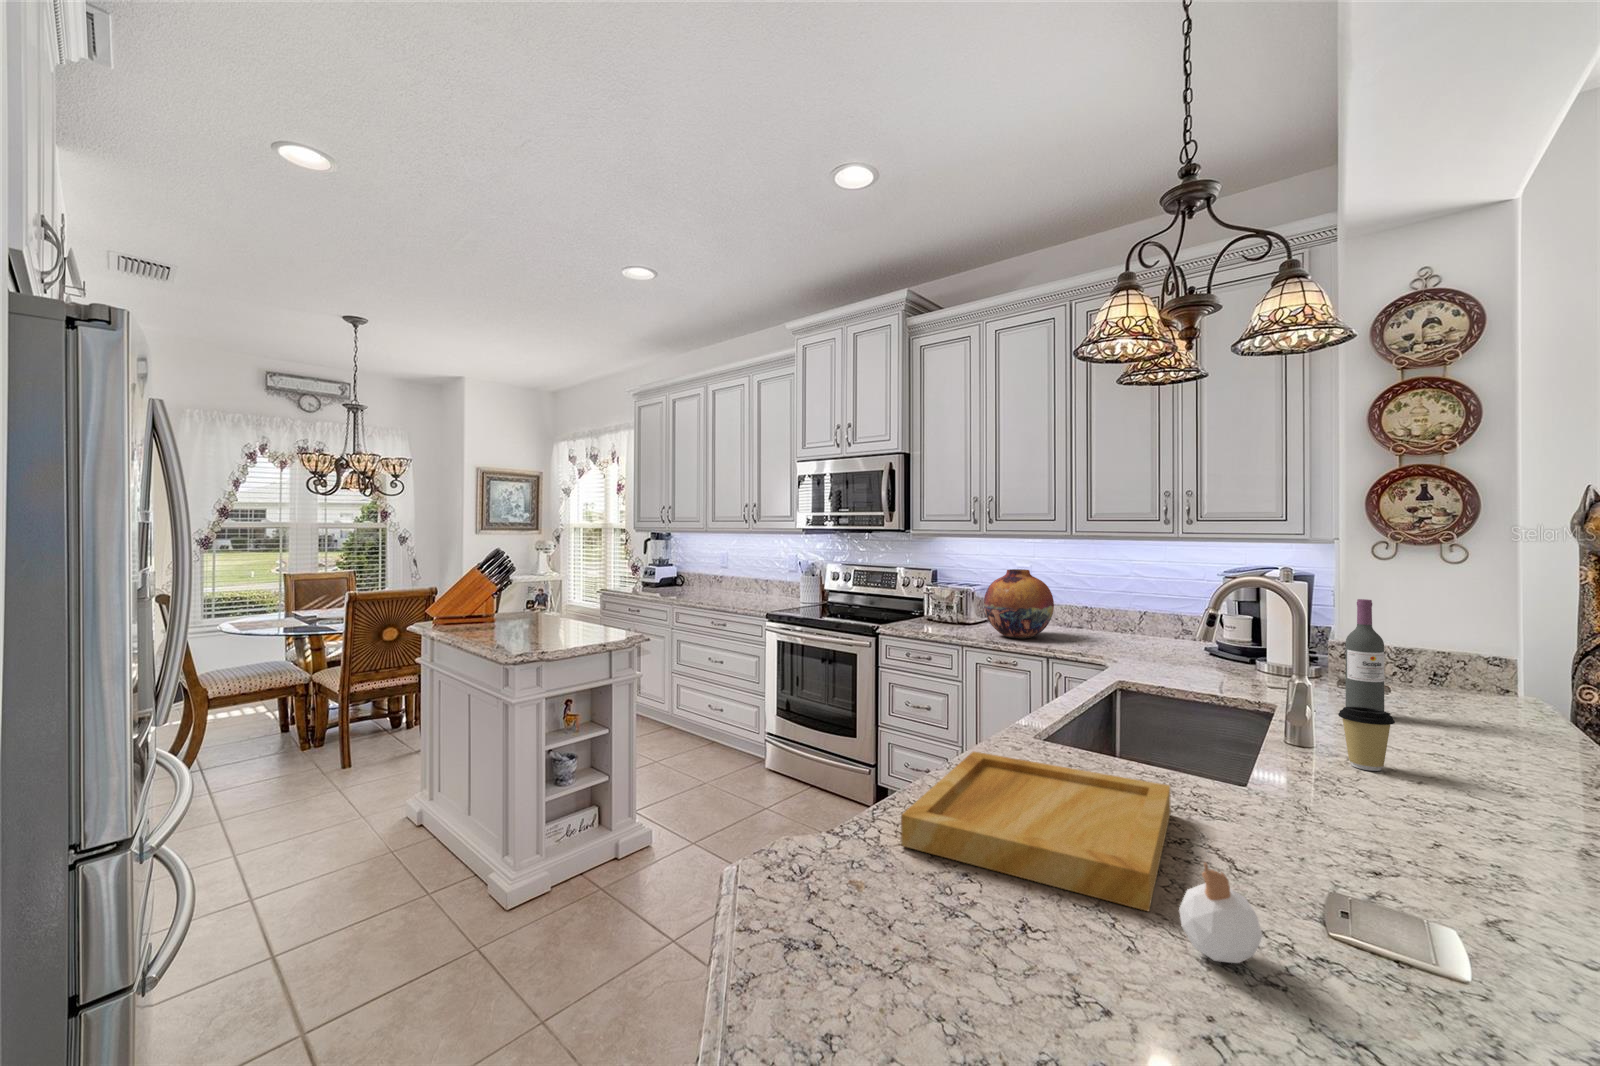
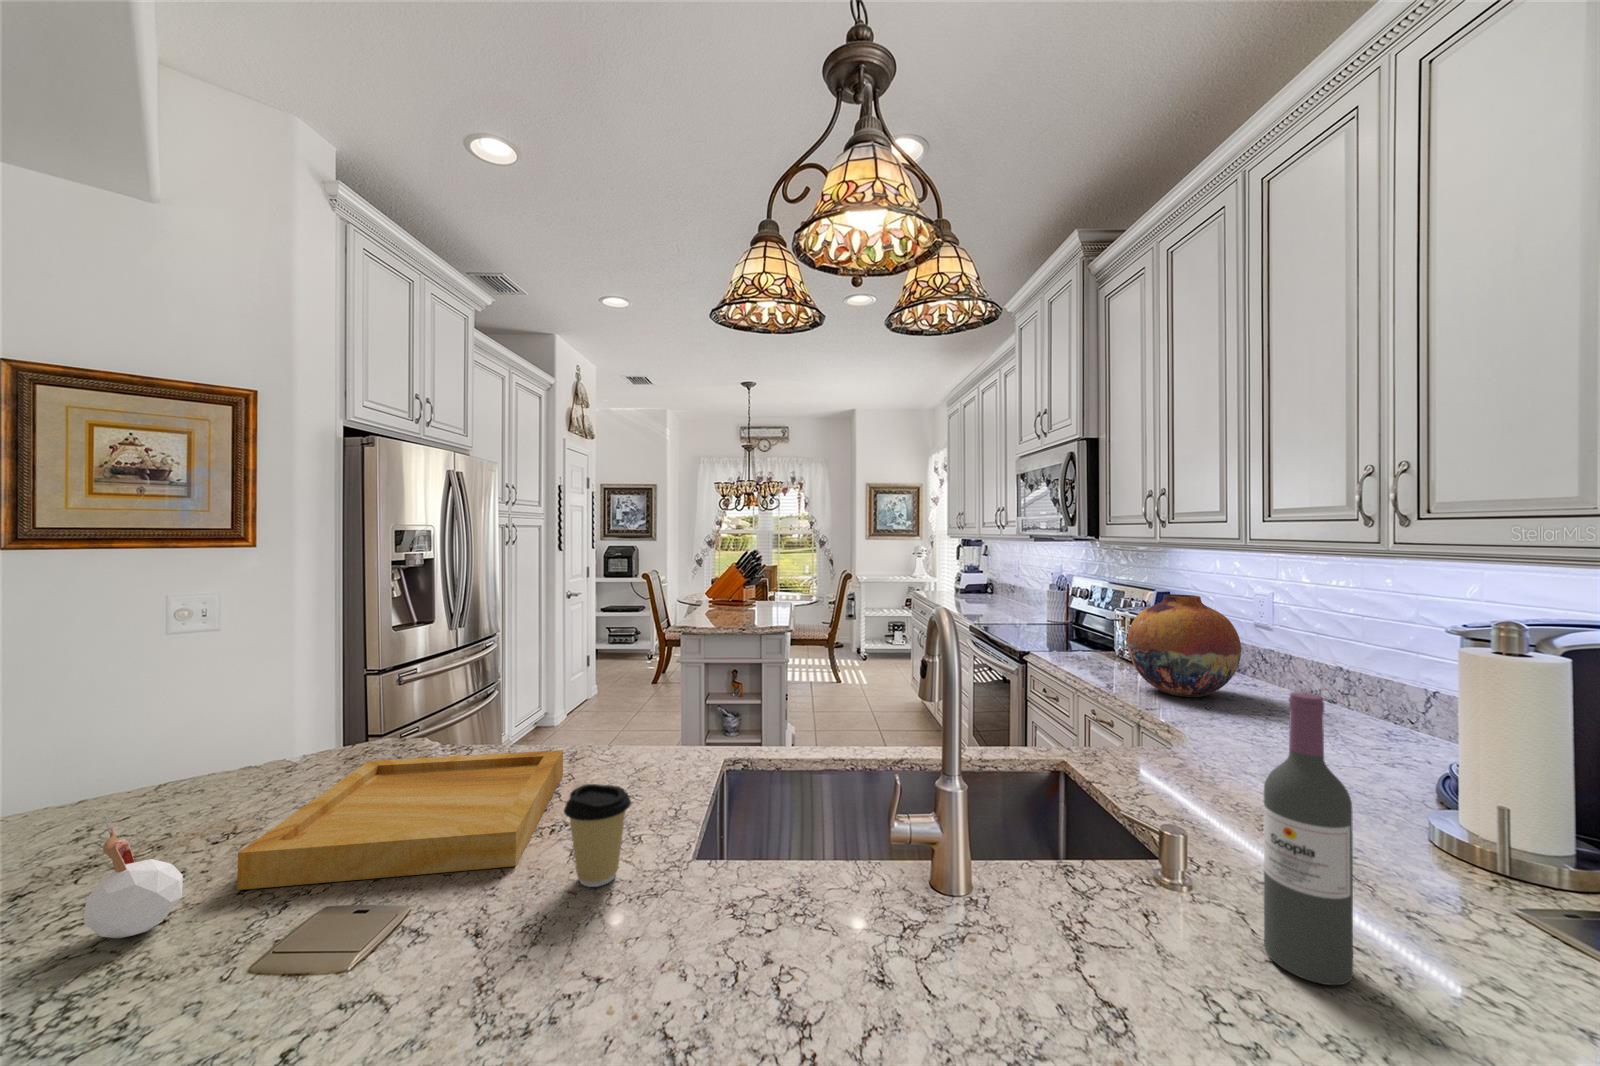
coffee cup: present [1338,706,1395,771] -> present [564,784,631,887]

